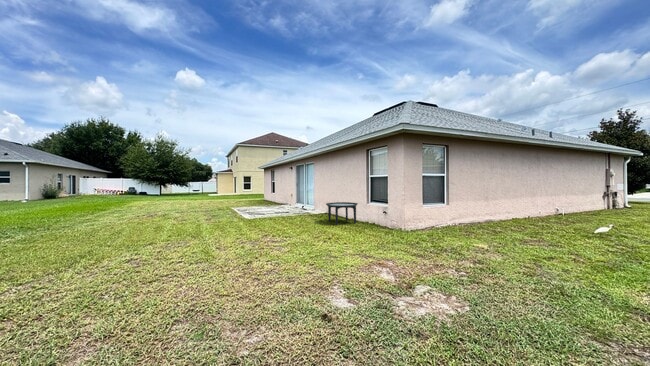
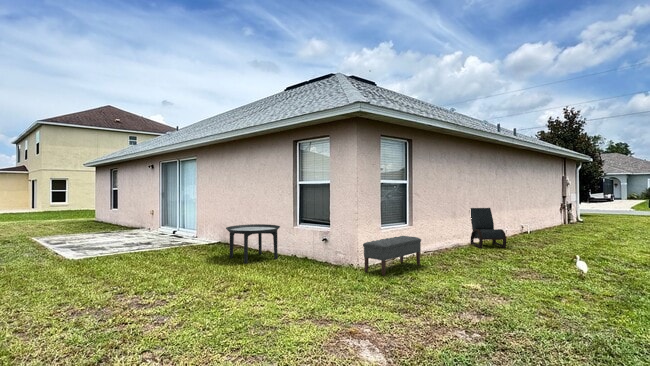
lounge chair: none [501,194,531,225] -> present [470,208,507,248]
bench: none [407,212,451,237] -> present [363,236,421,276]

